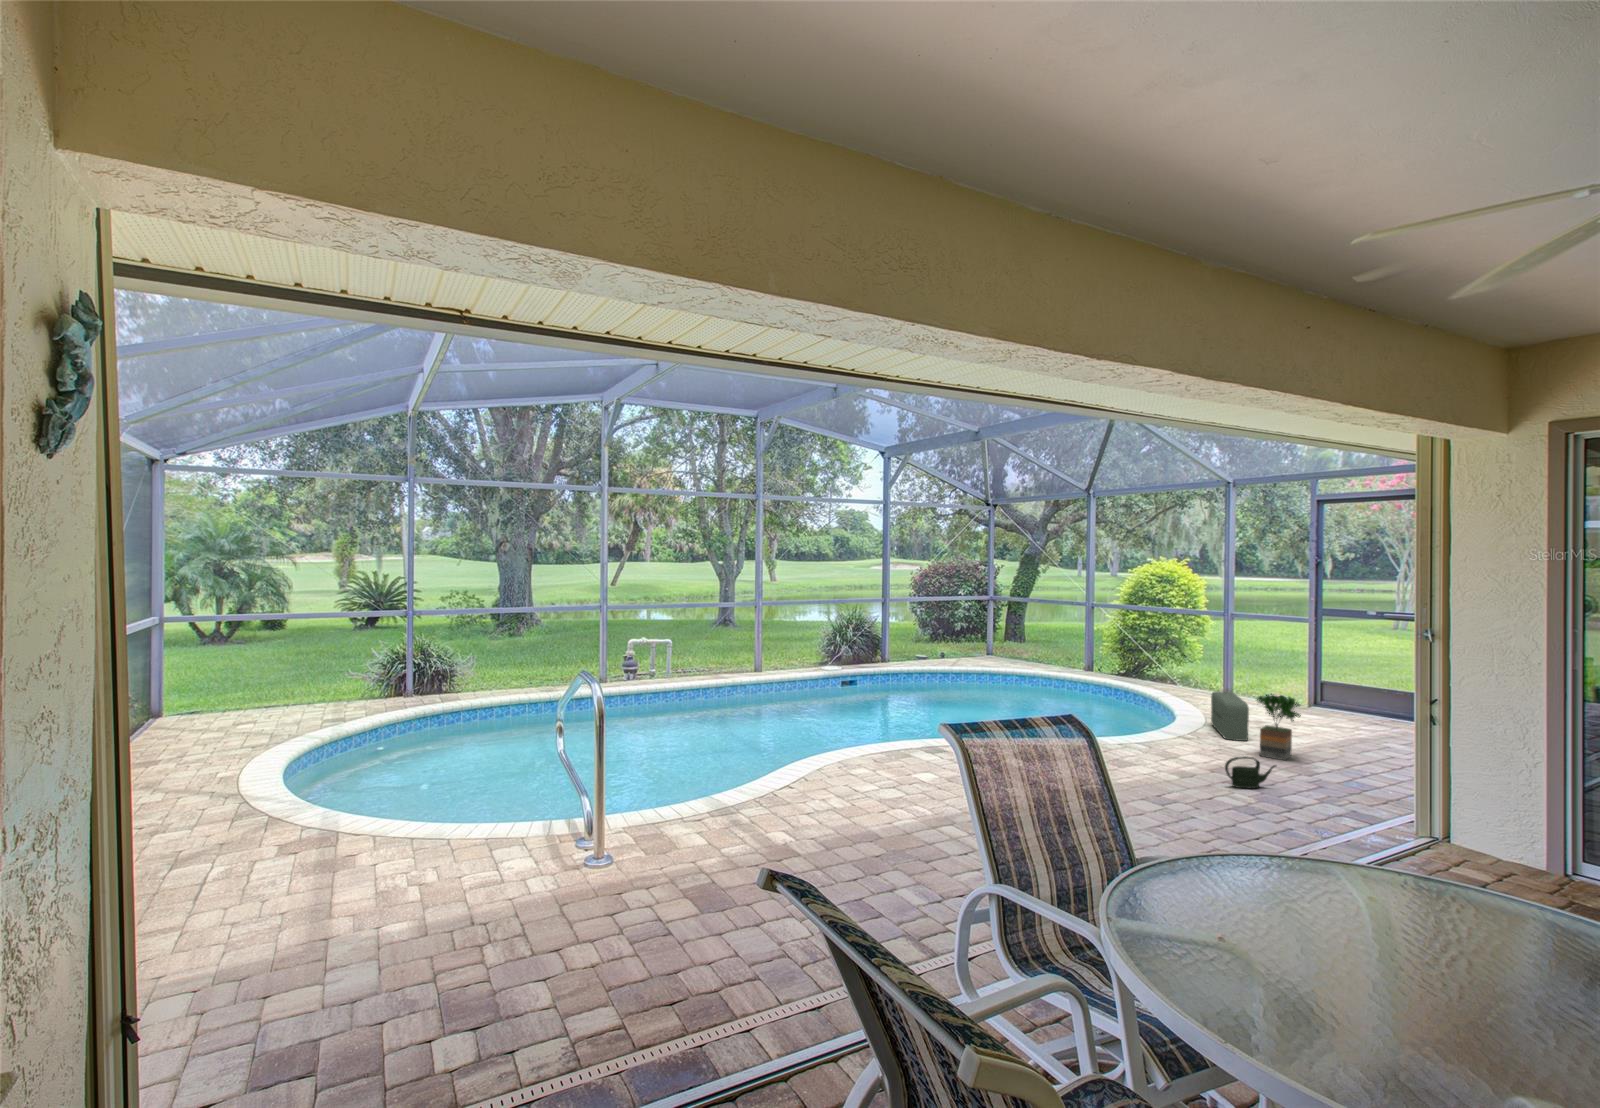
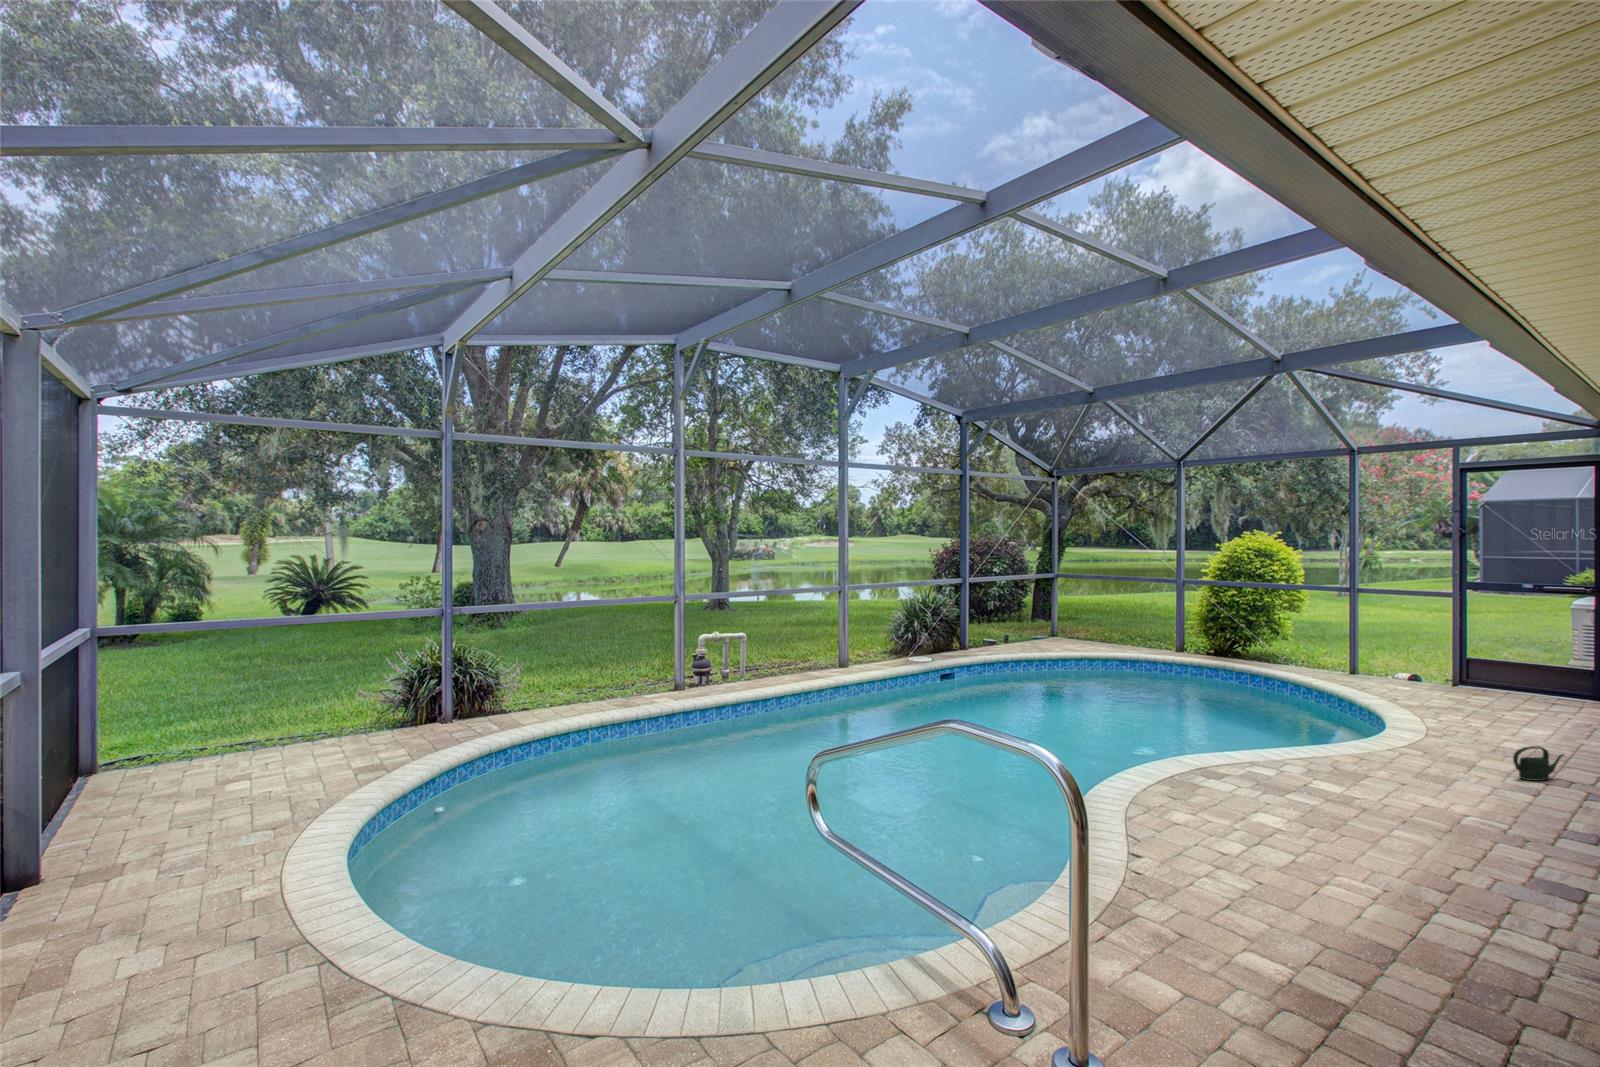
pouf: present [1211,691,1249,741] -> none [1401,675,1462,727]
potted tree: present [1256,694,1301,760] -> none [1486,675,1545,748]

